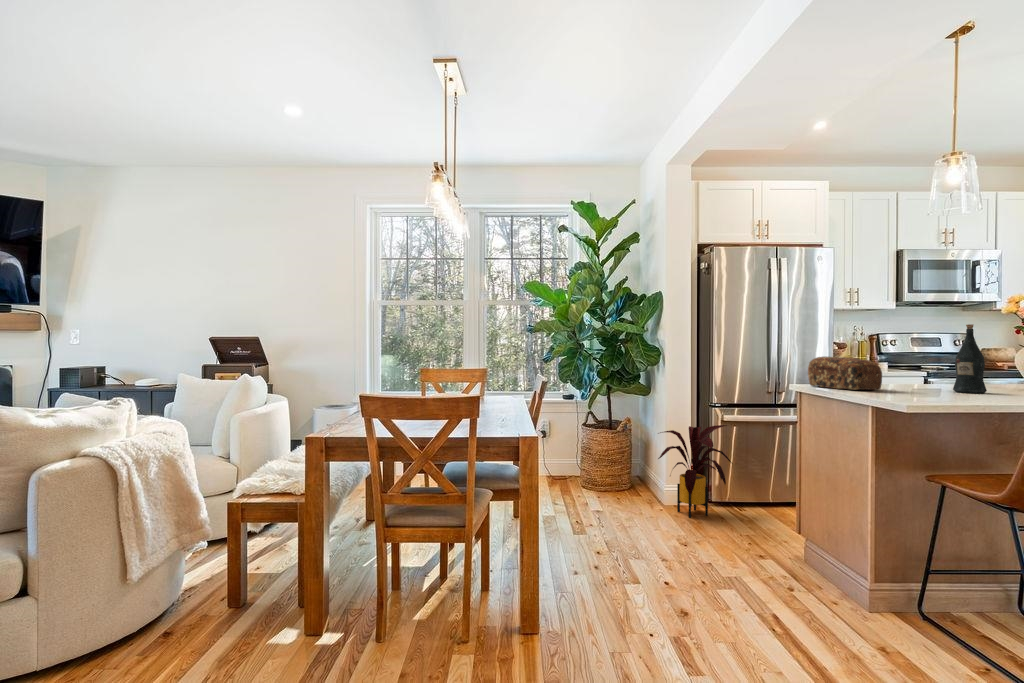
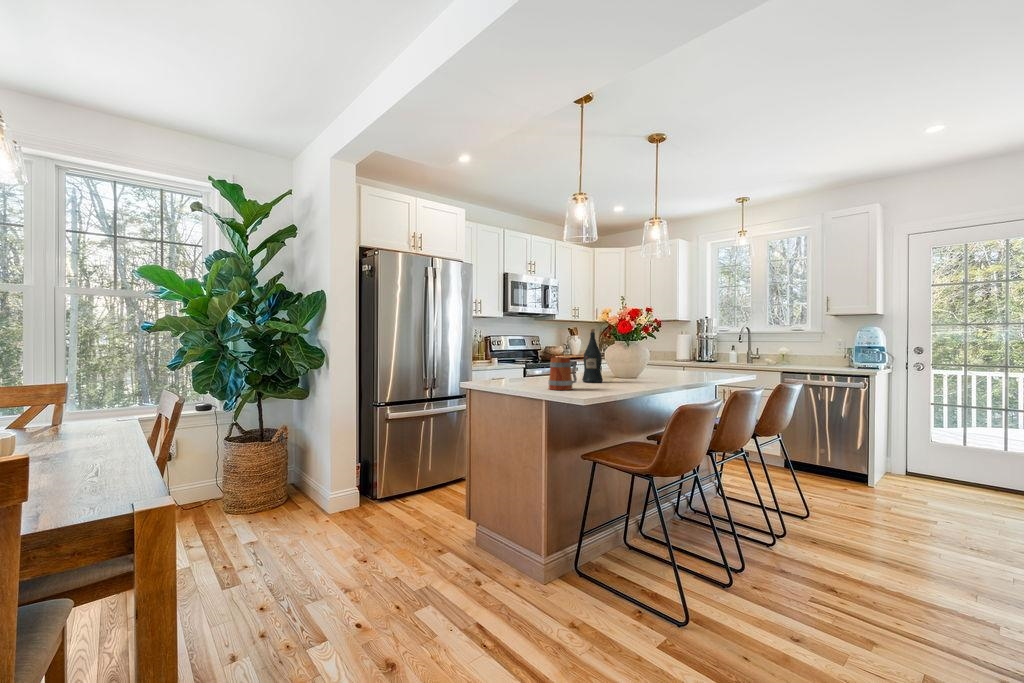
bread loaf: present [808,357,882,390] -> none [483,356,542,386]
mug: none [879,359,922,396] -> present [548,357,577,390]
house plant: present [658,425,733,518] -> none [322,424,399,524]

